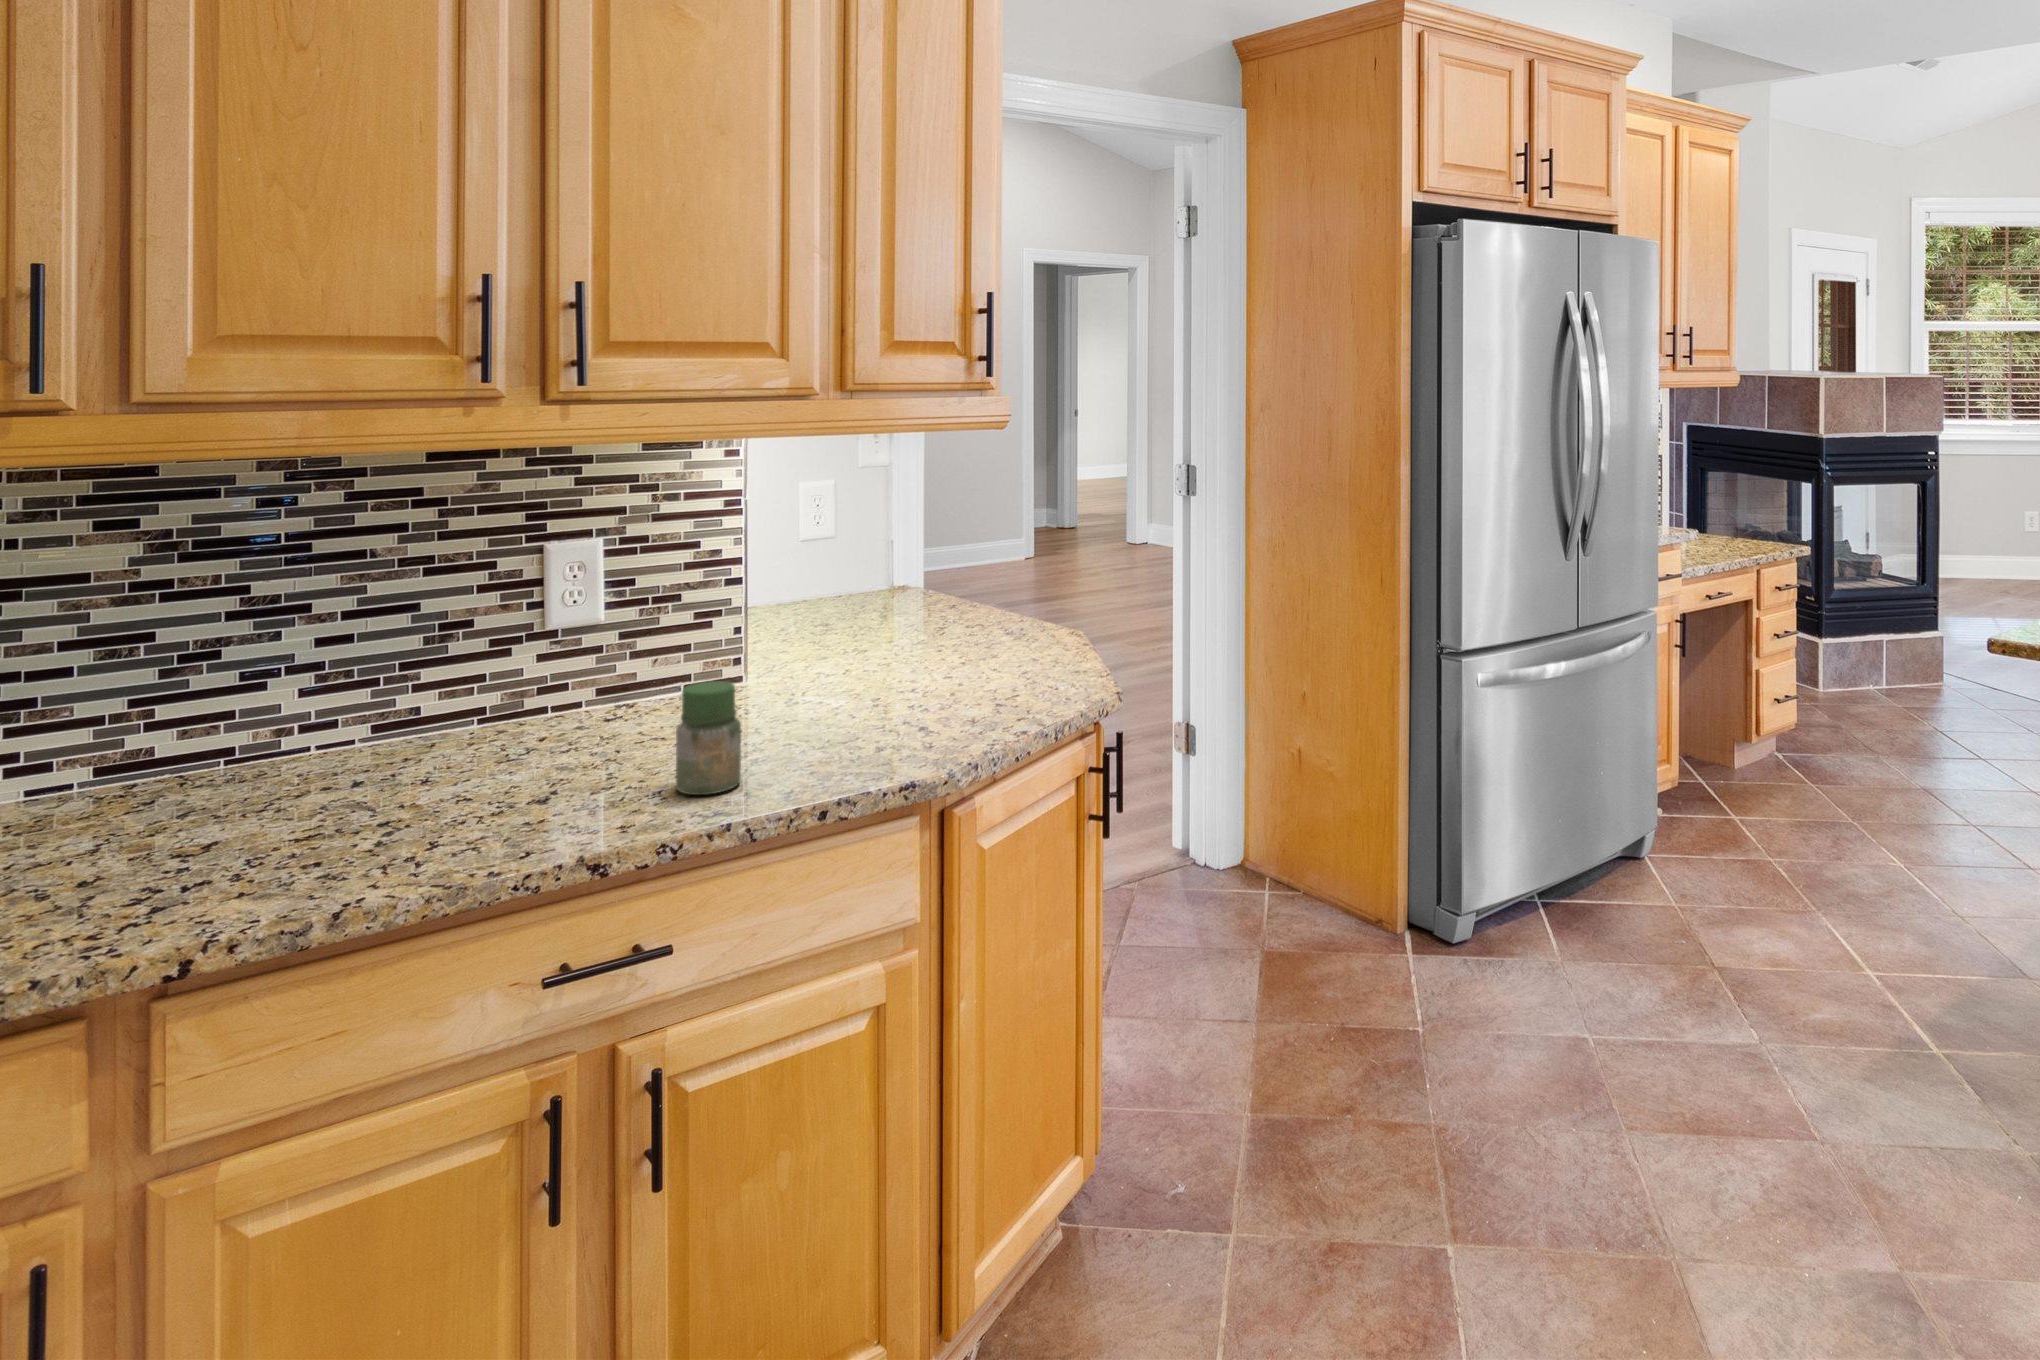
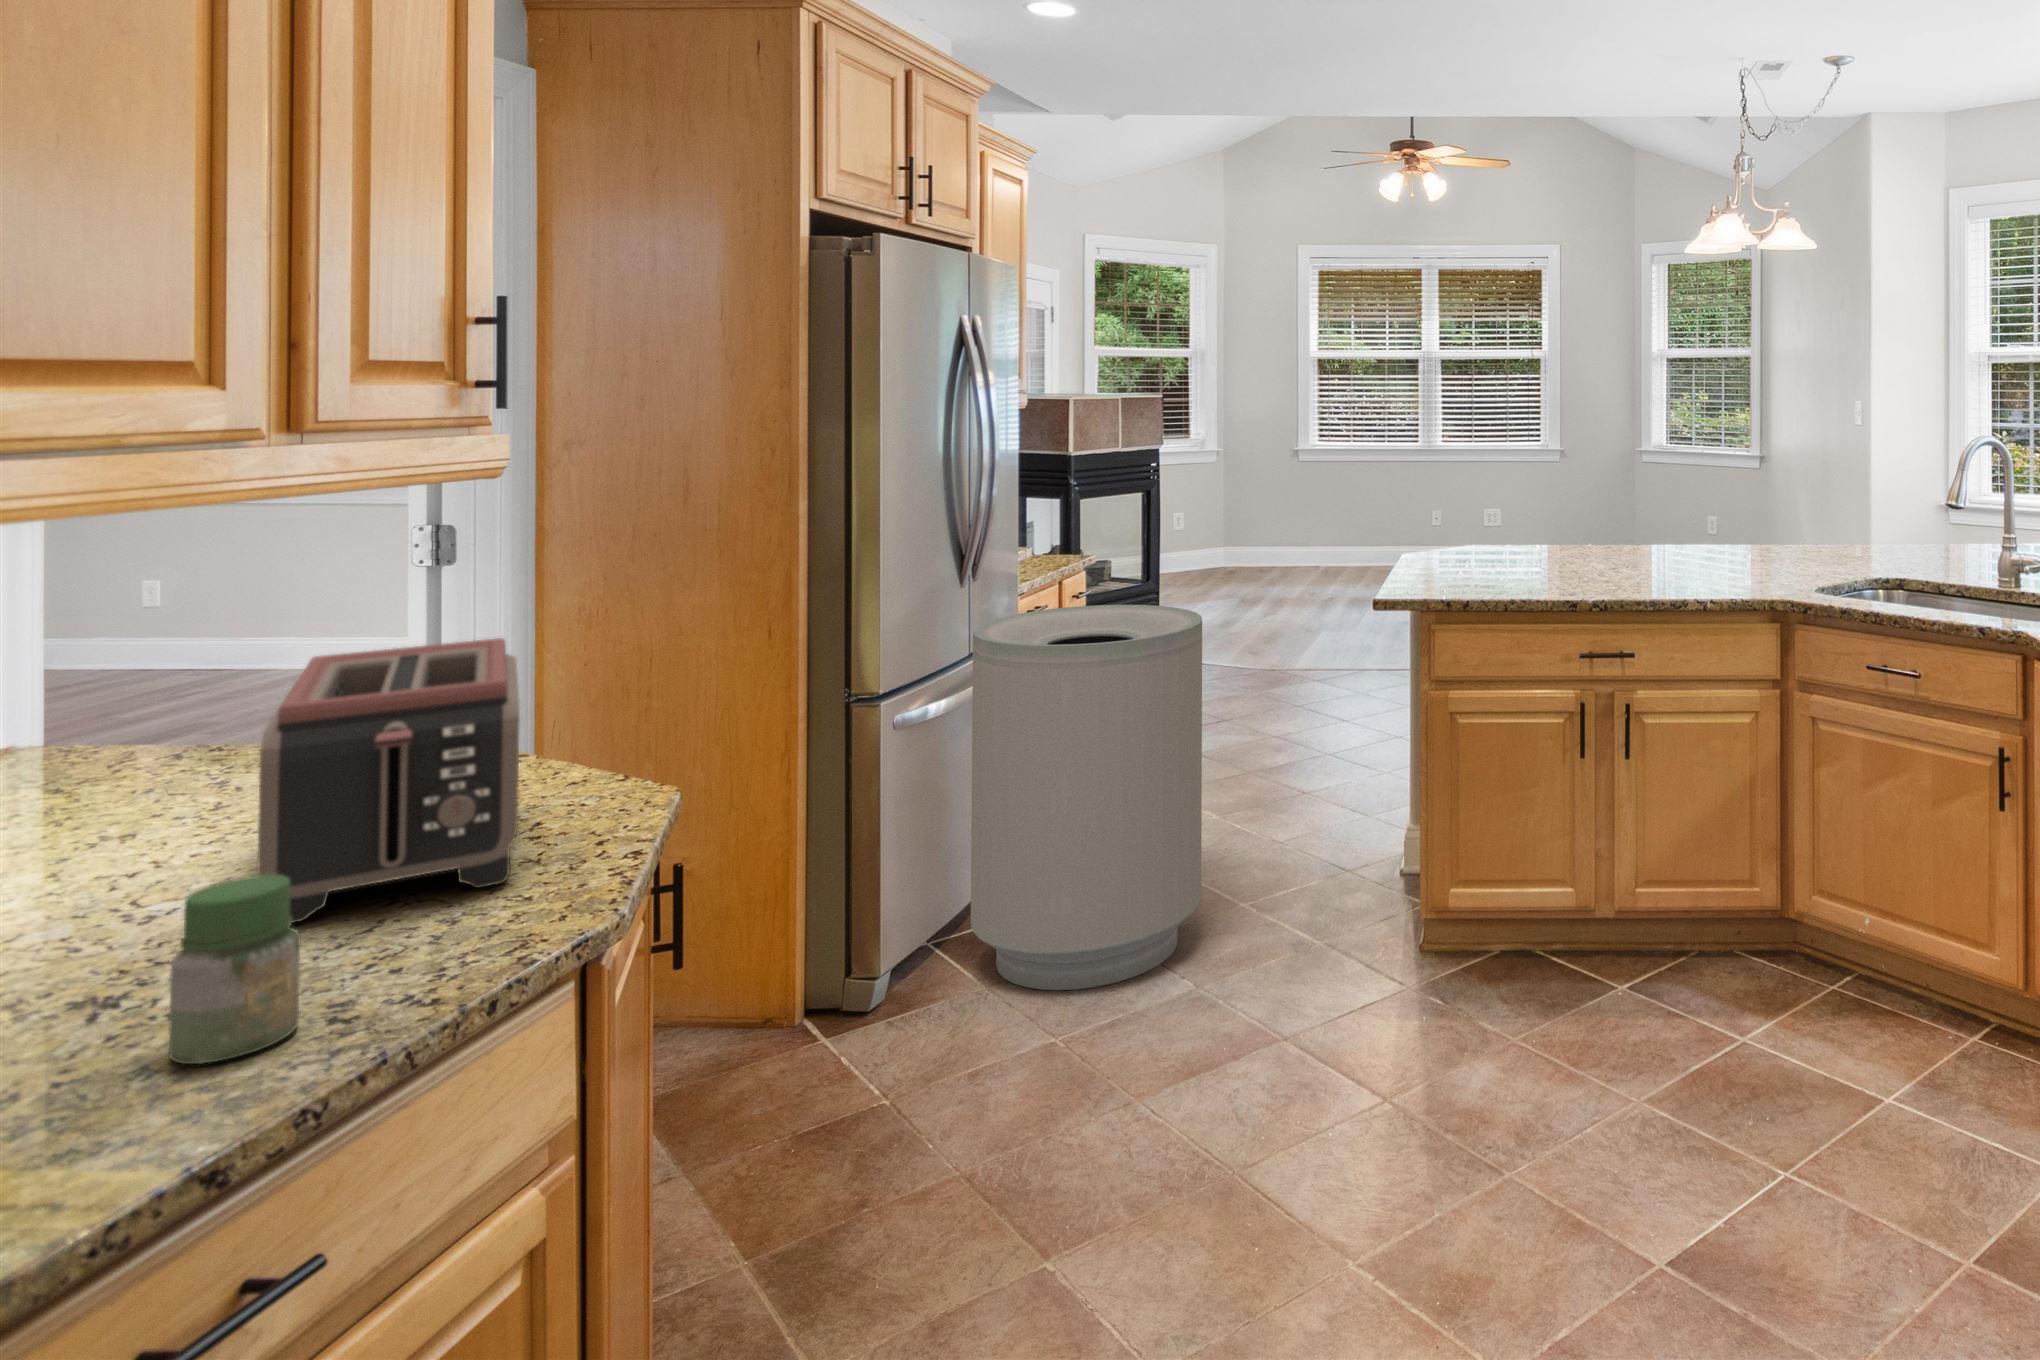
toaster: none [807,545,1014,729] -> present [257,638,520,923]
trash can: none [1562,595,1806,1005] -> present [971,605,1202,990]

